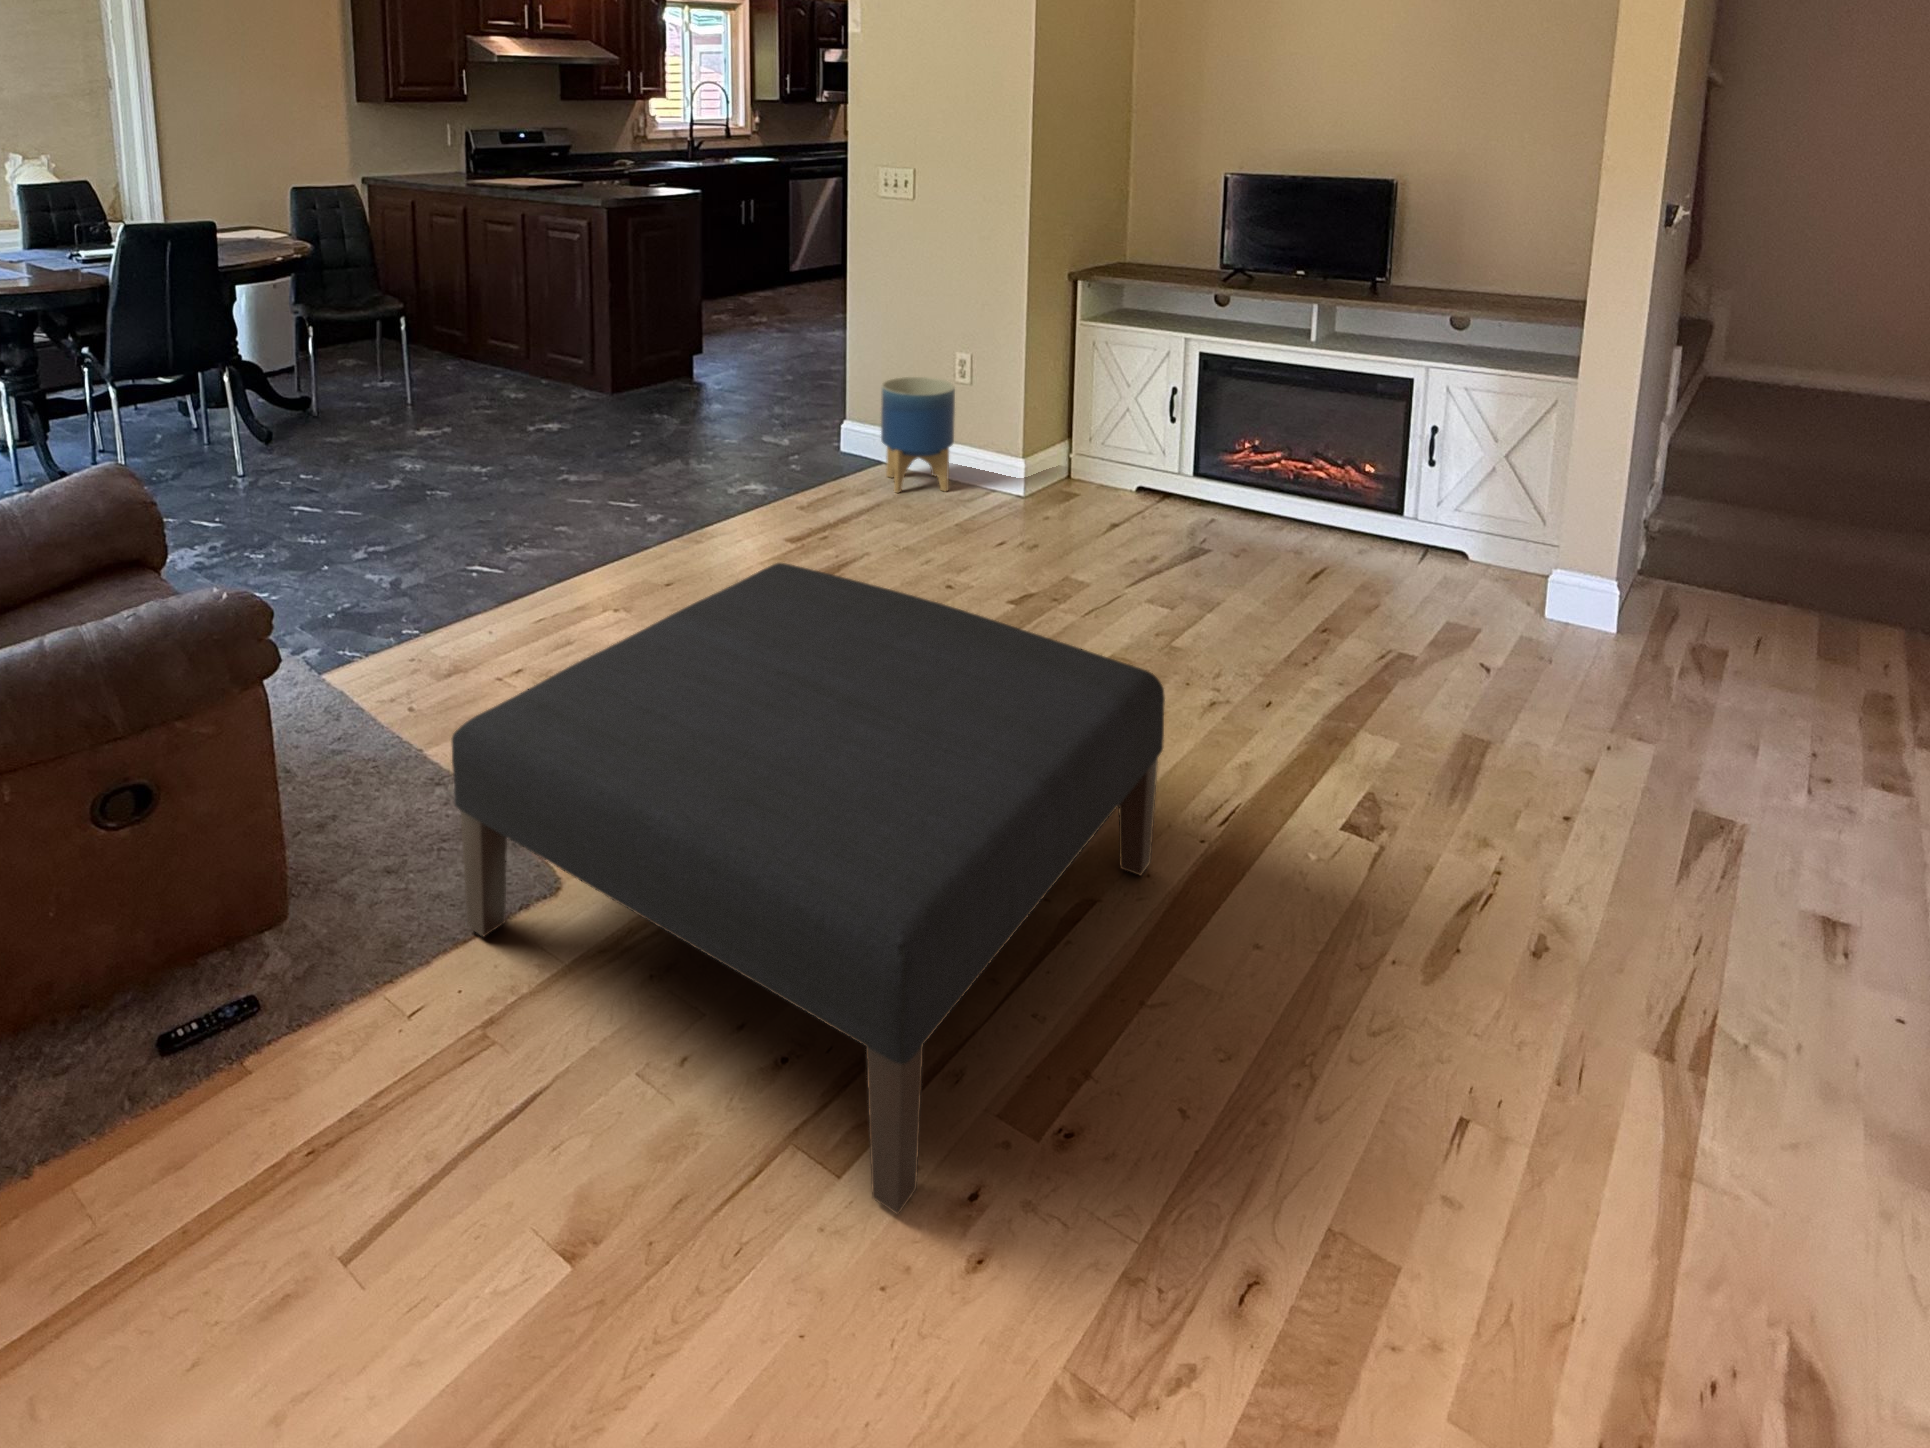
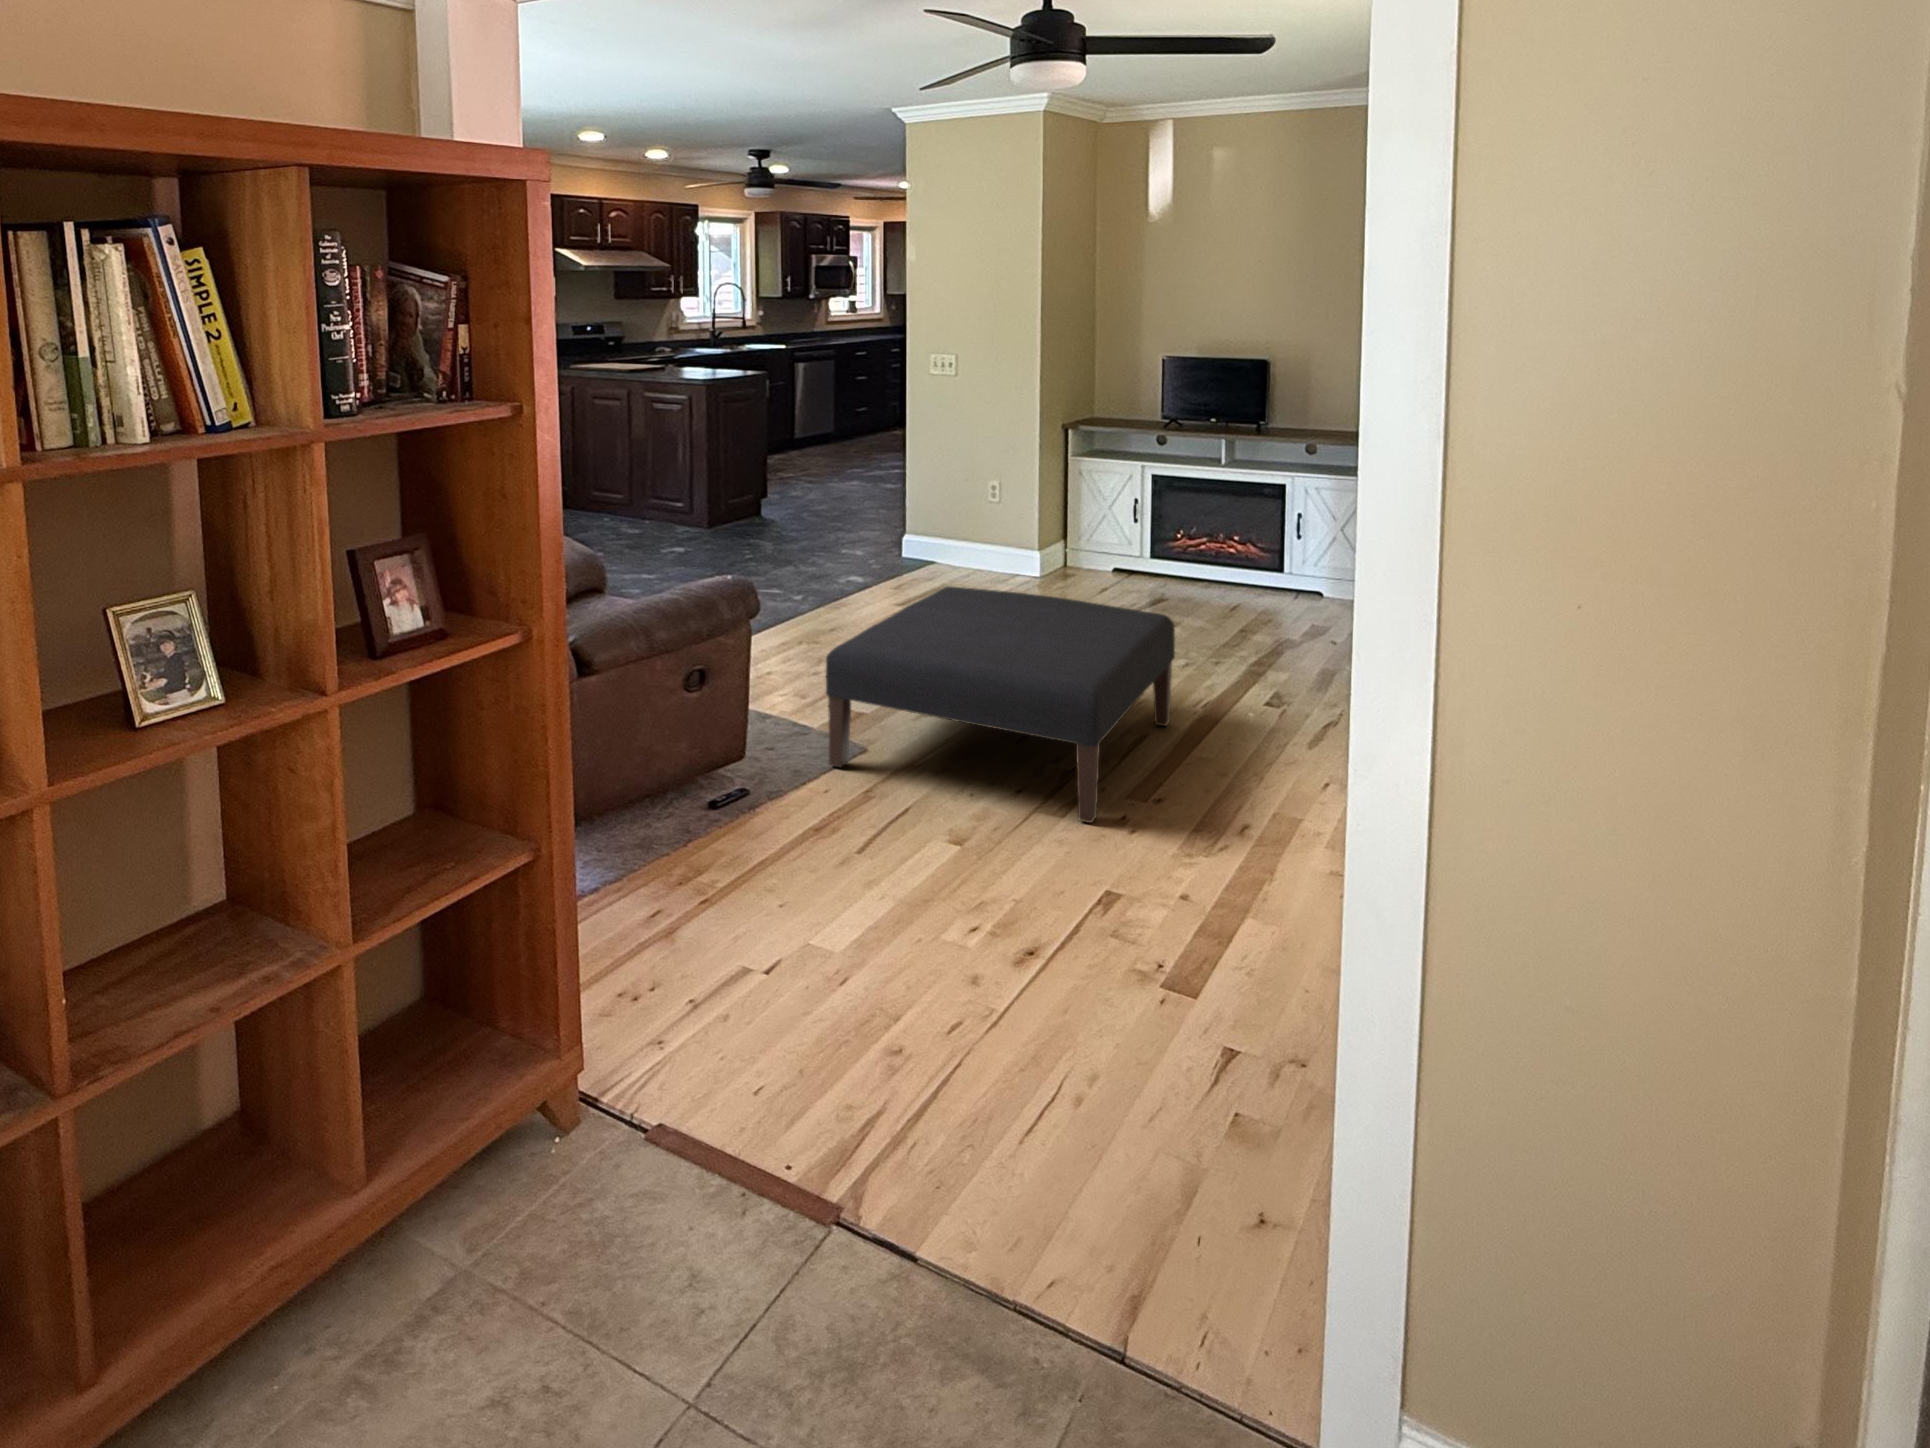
planter: present [881,377,955,493] -> none [942,499,993,579]

